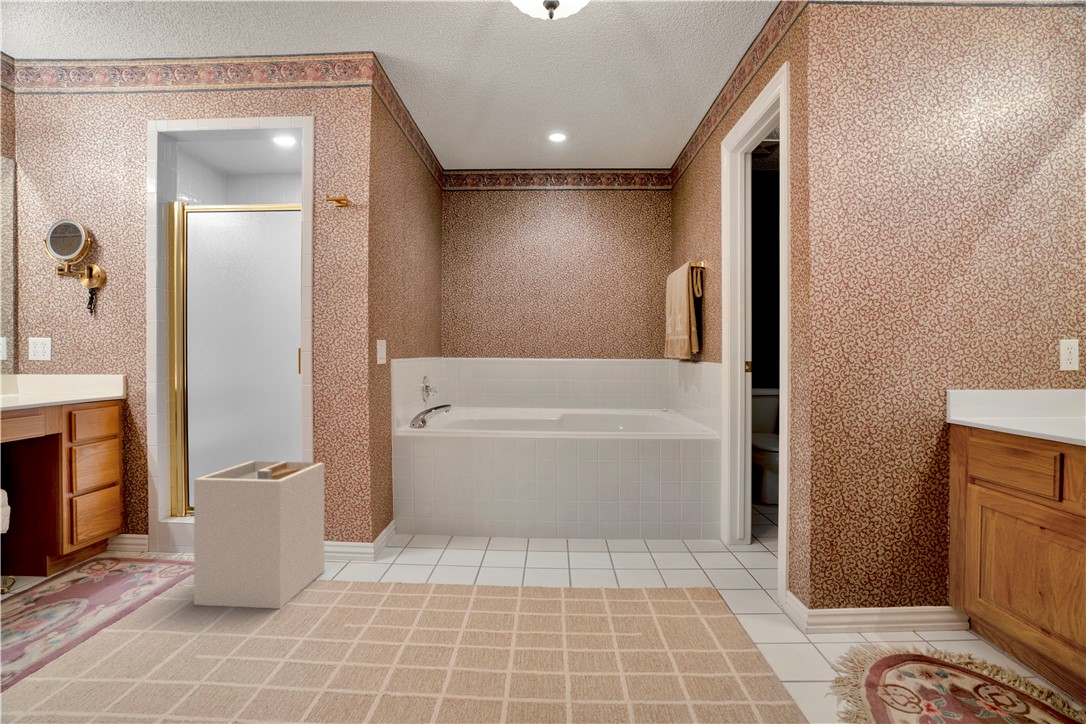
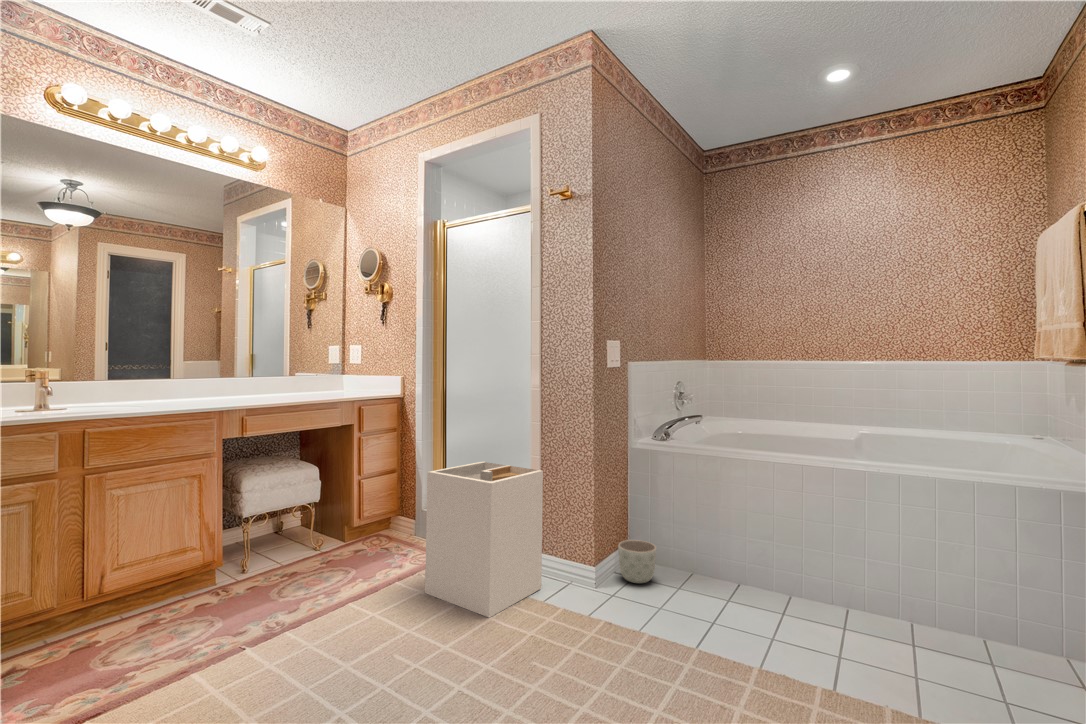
planter: none [393,511,426,548] -> present [618,540,656,583]

